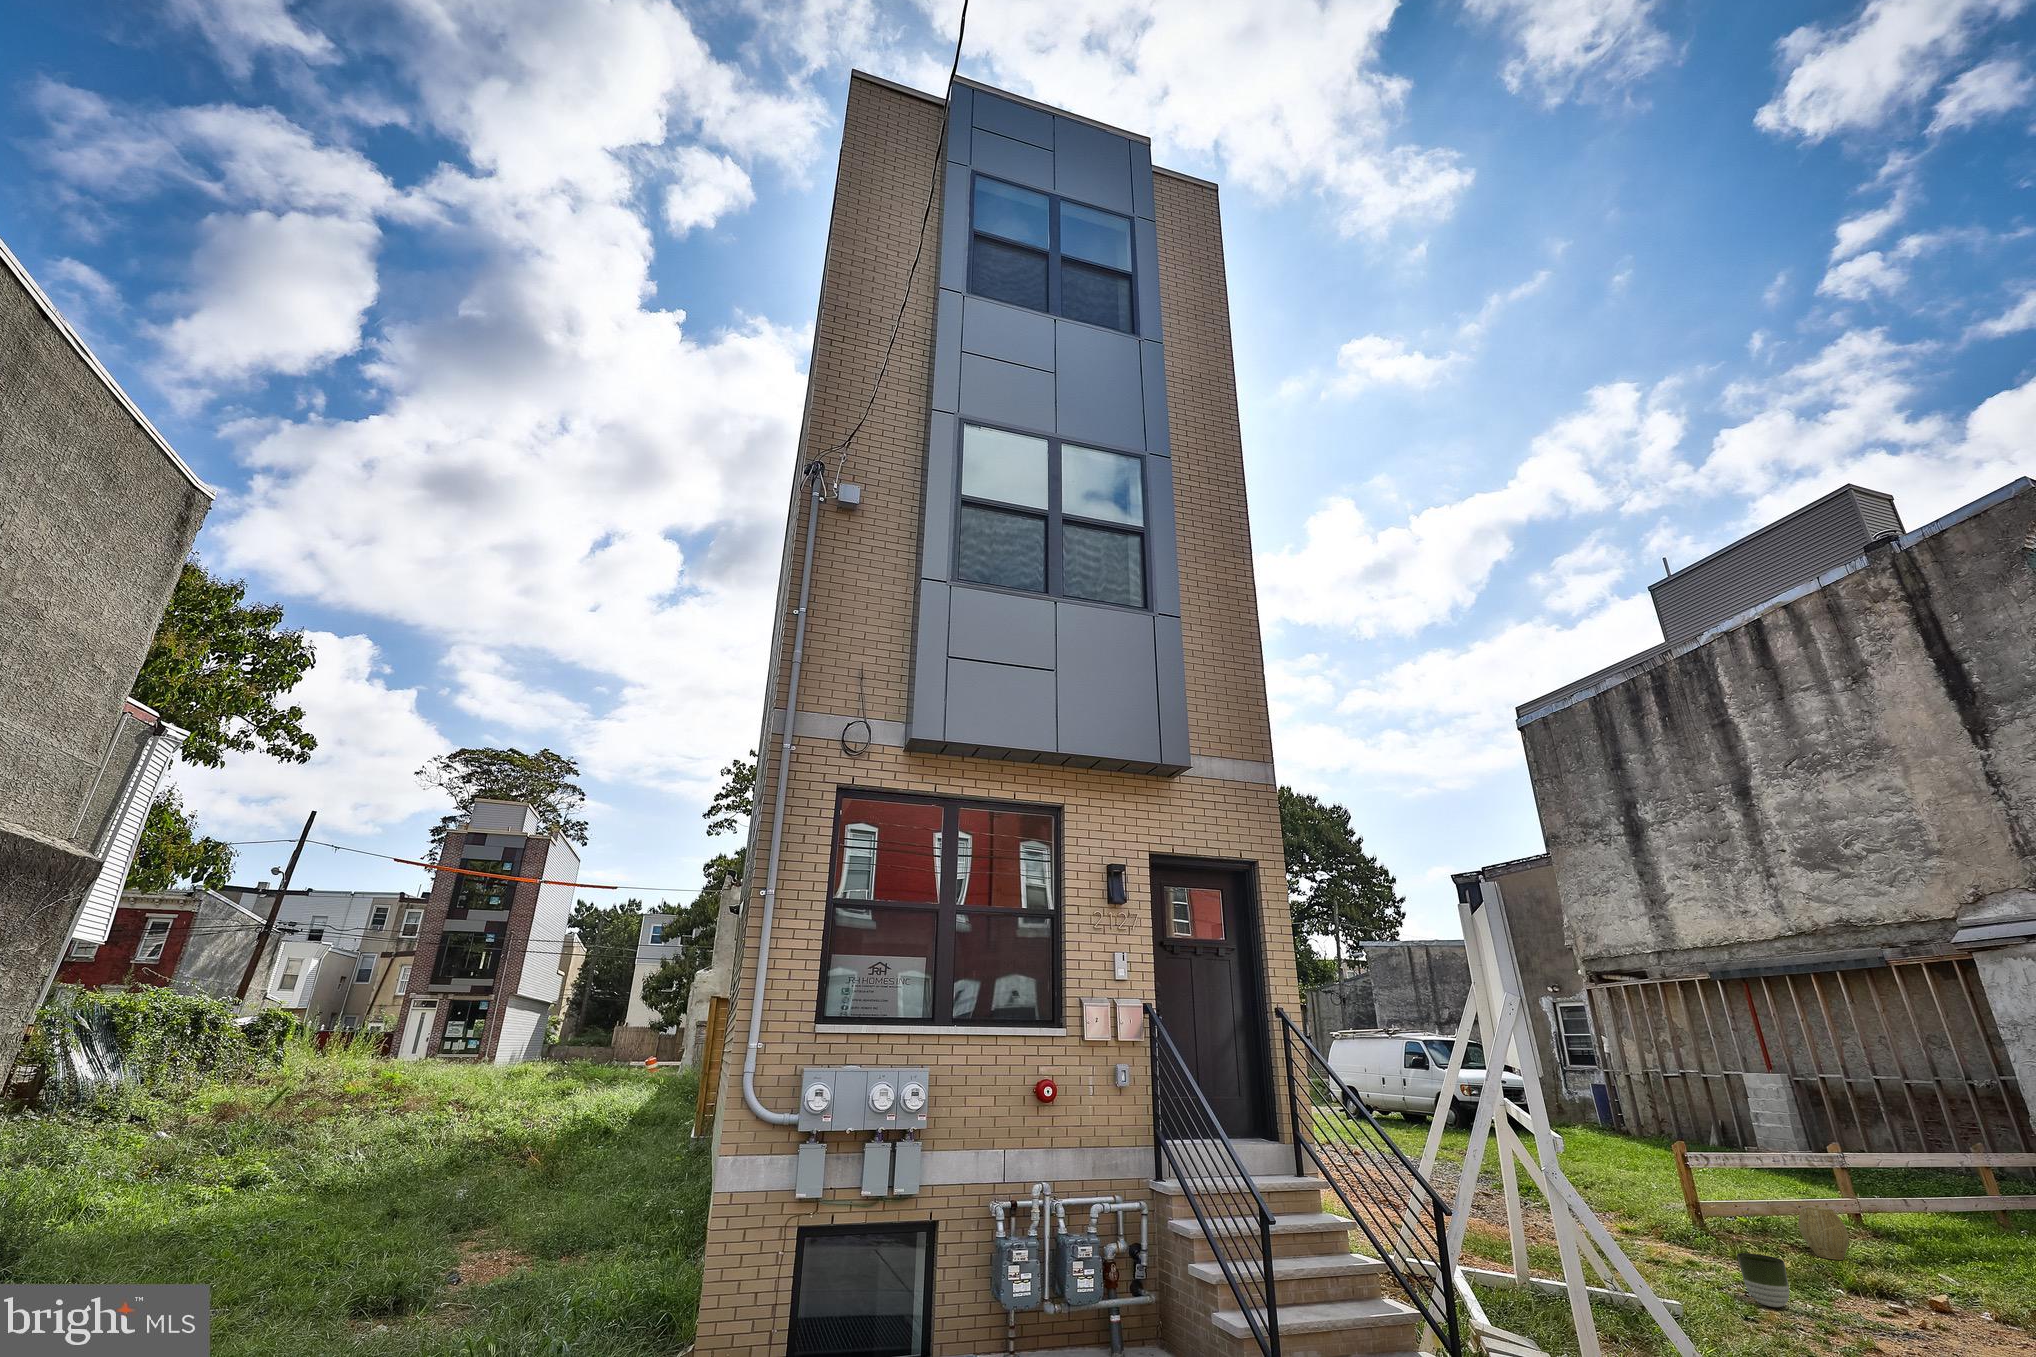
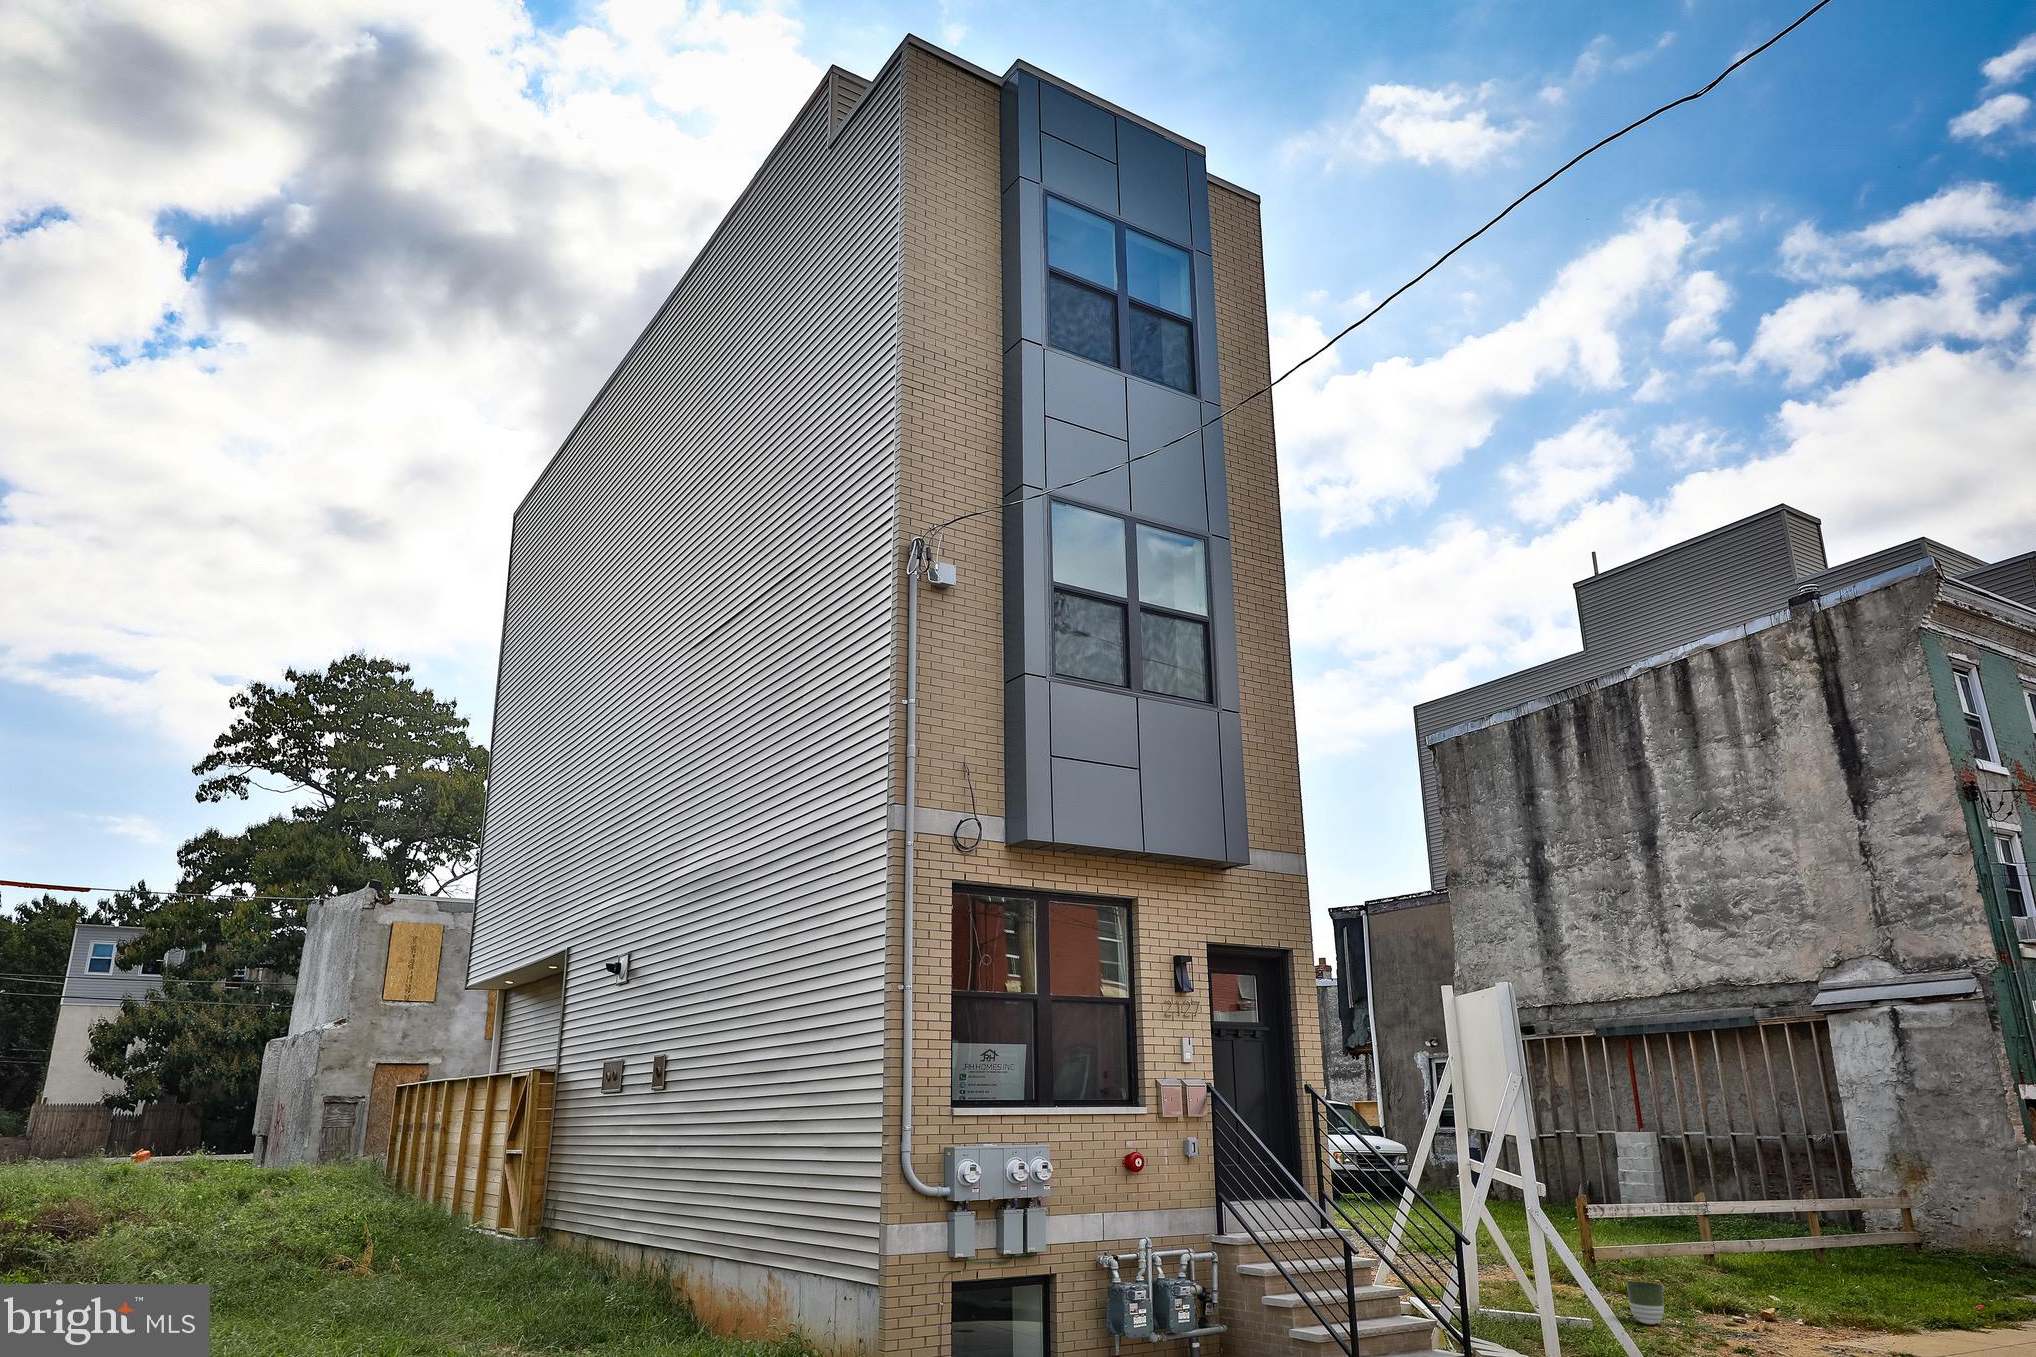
woven basket: present [1798,1204,1849,1260] -> none [1669,1243,1706,1289]

